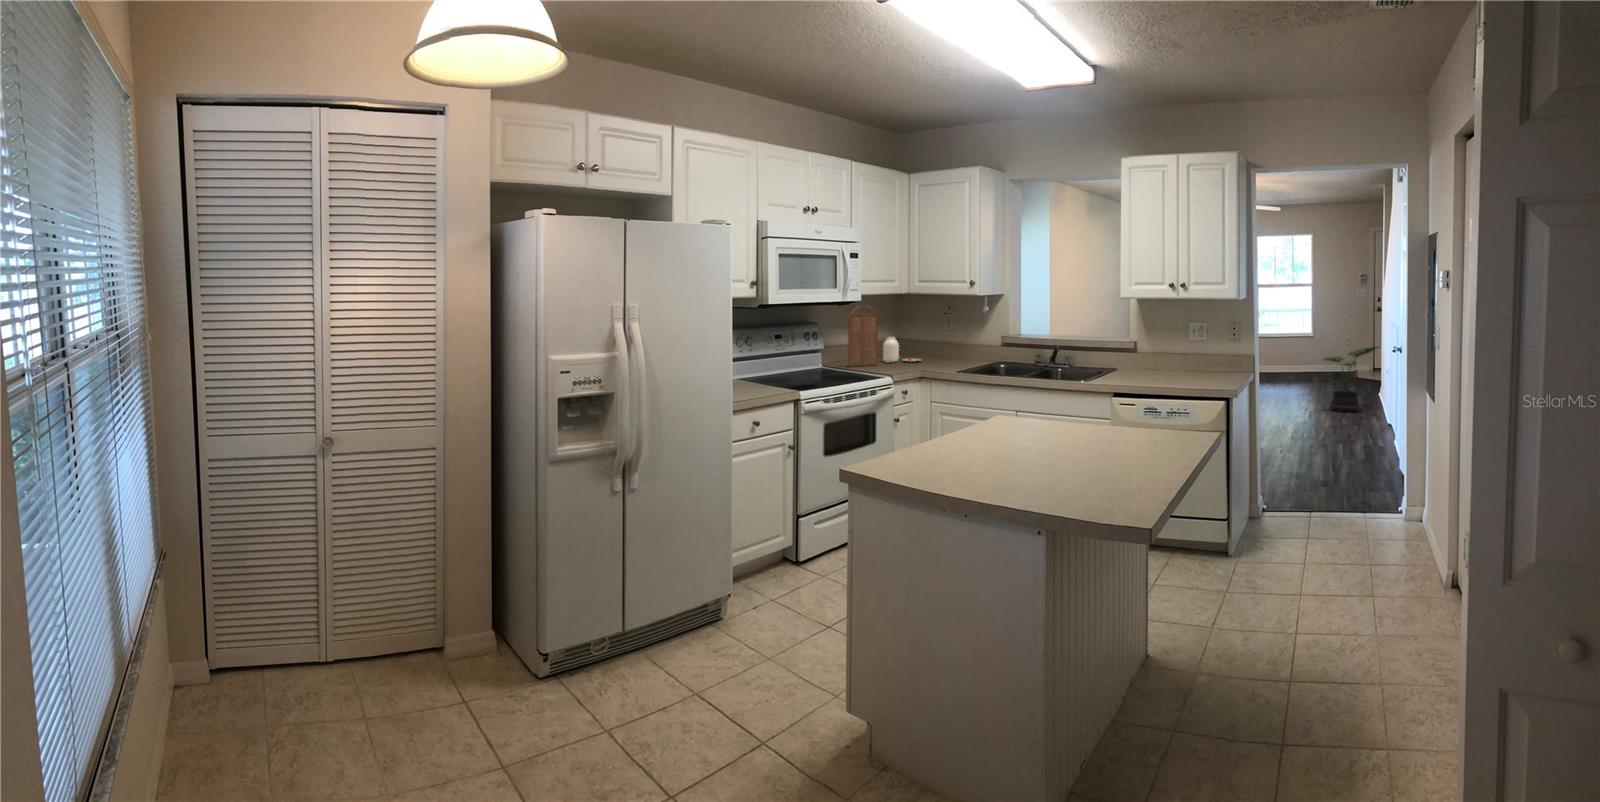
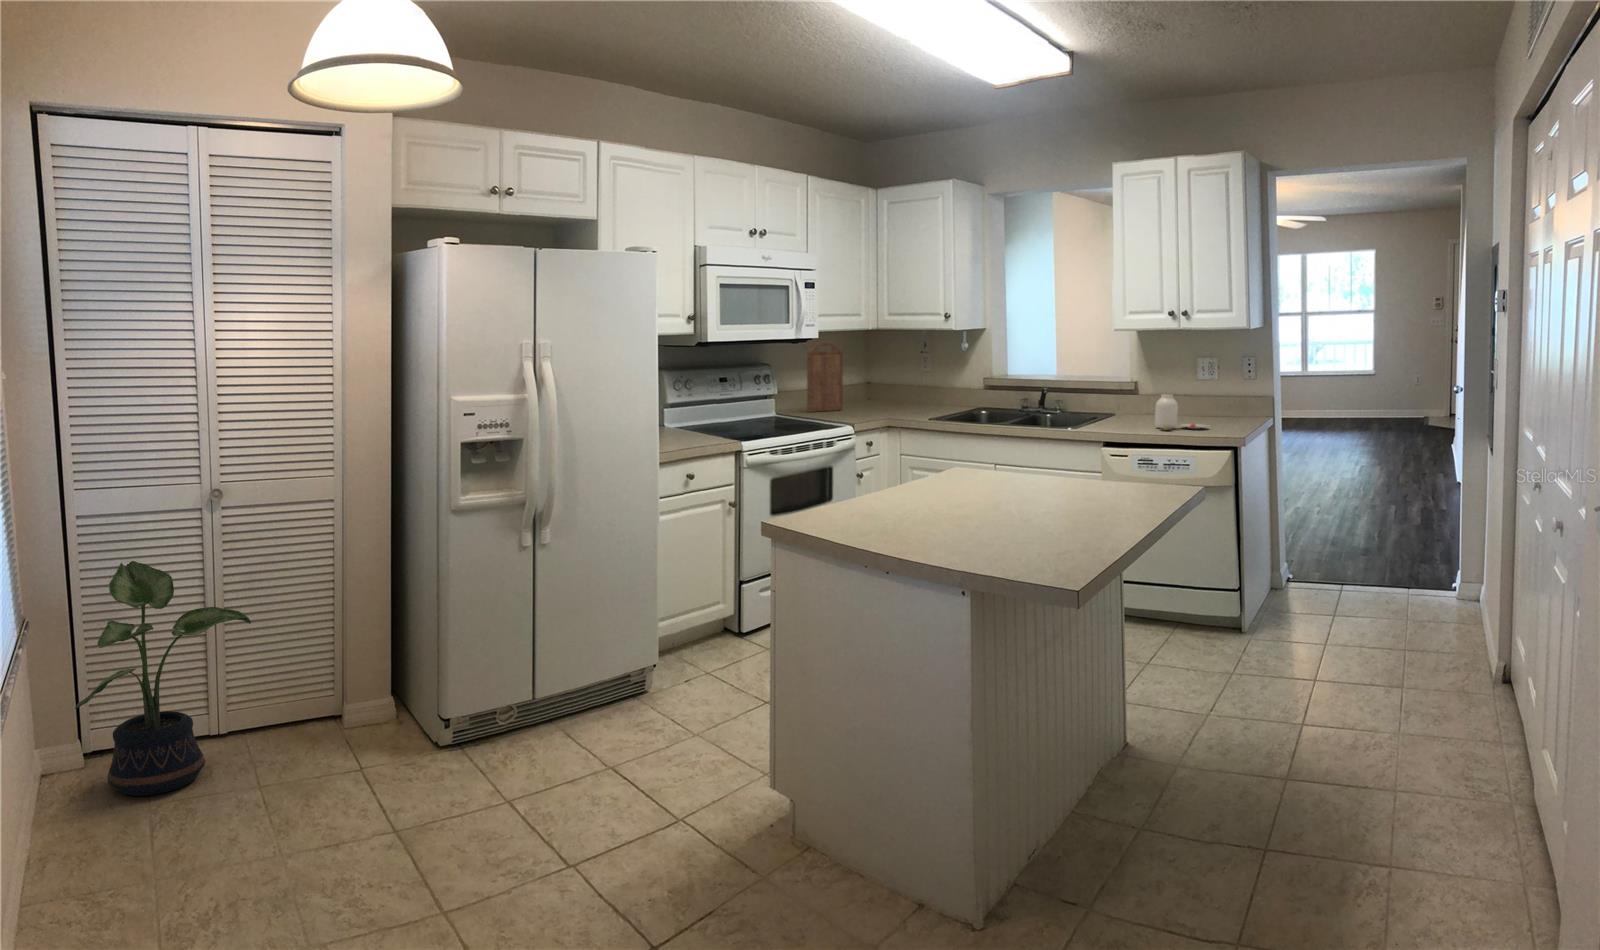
jar: present [883,337,919,363] -> present [1155,394,1207,430]
potted plant: present [1324,347,1378,412] -> present [75,561,251,796]

